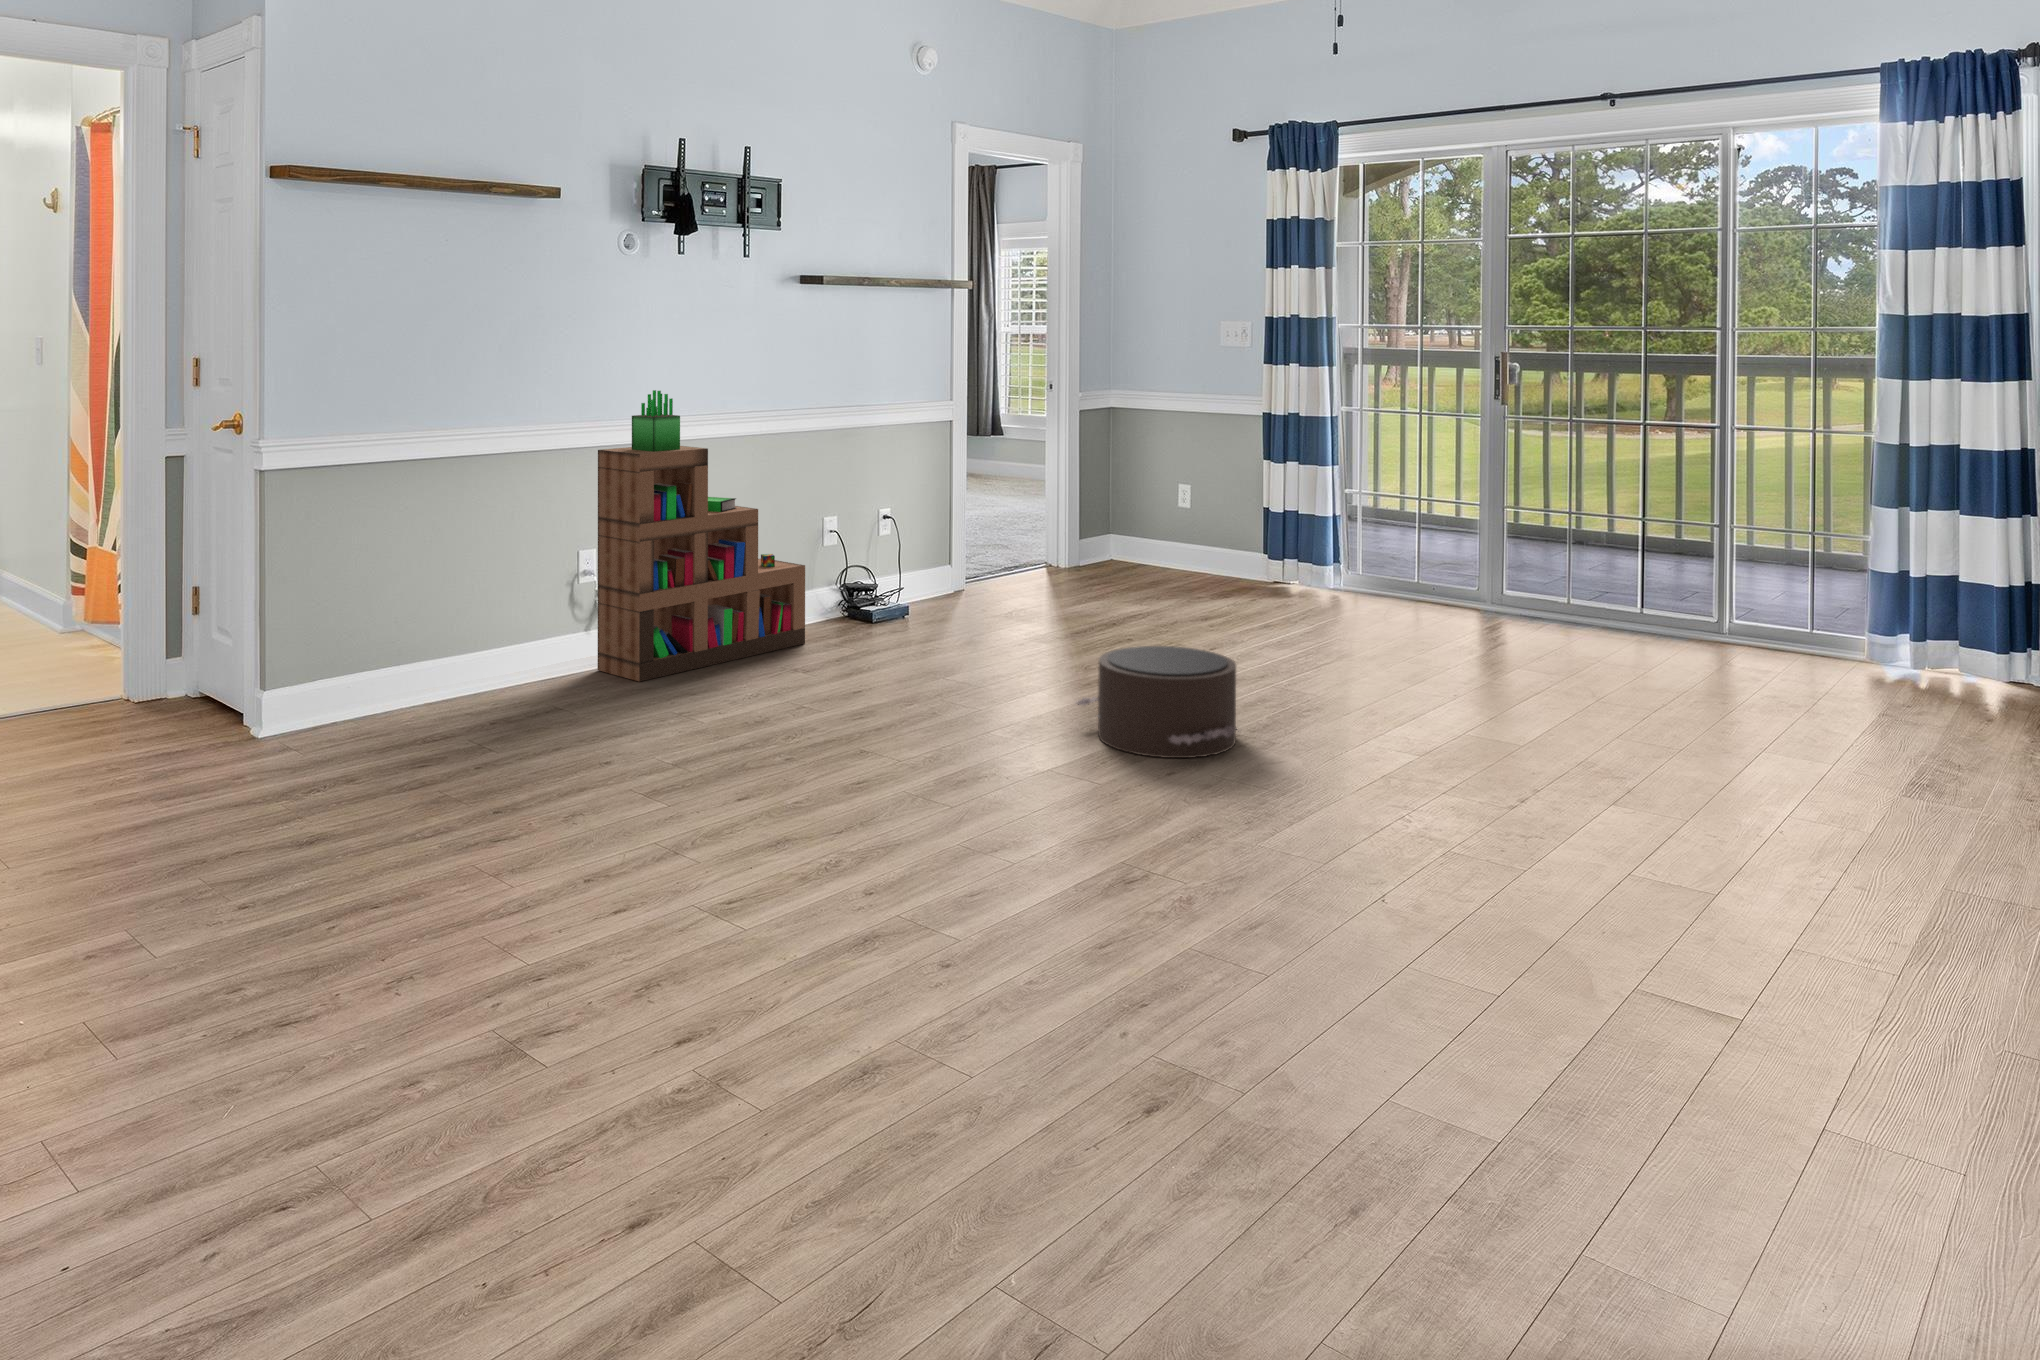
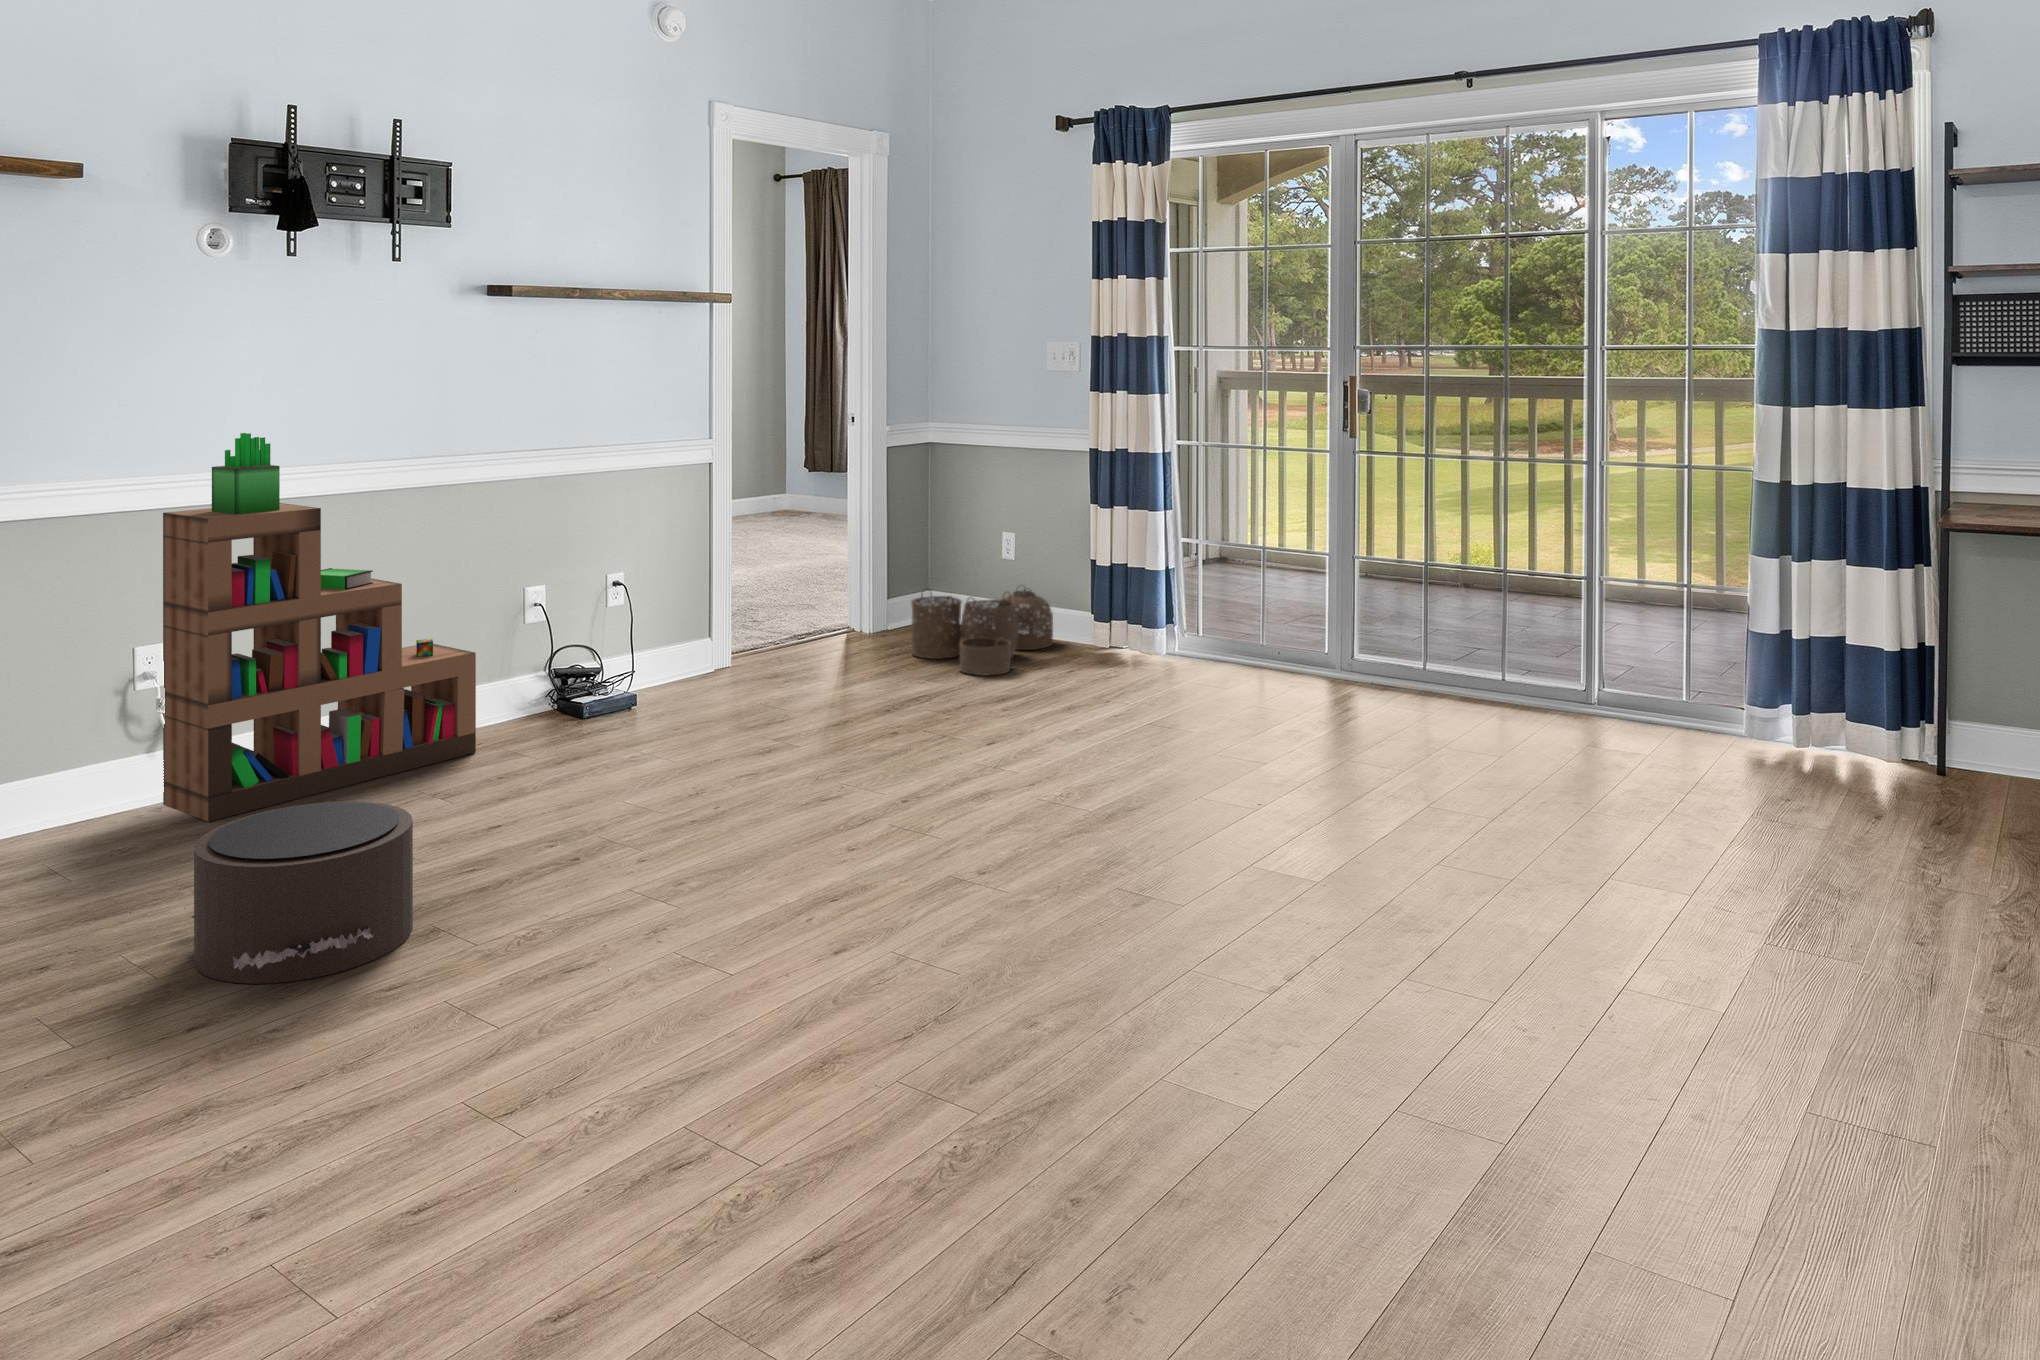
woven basket: none [1112,529,1229,601] -> present [911,587,1053,676]
pouf: present [1076,646,1237,758] -> present [191,801,413,984]

